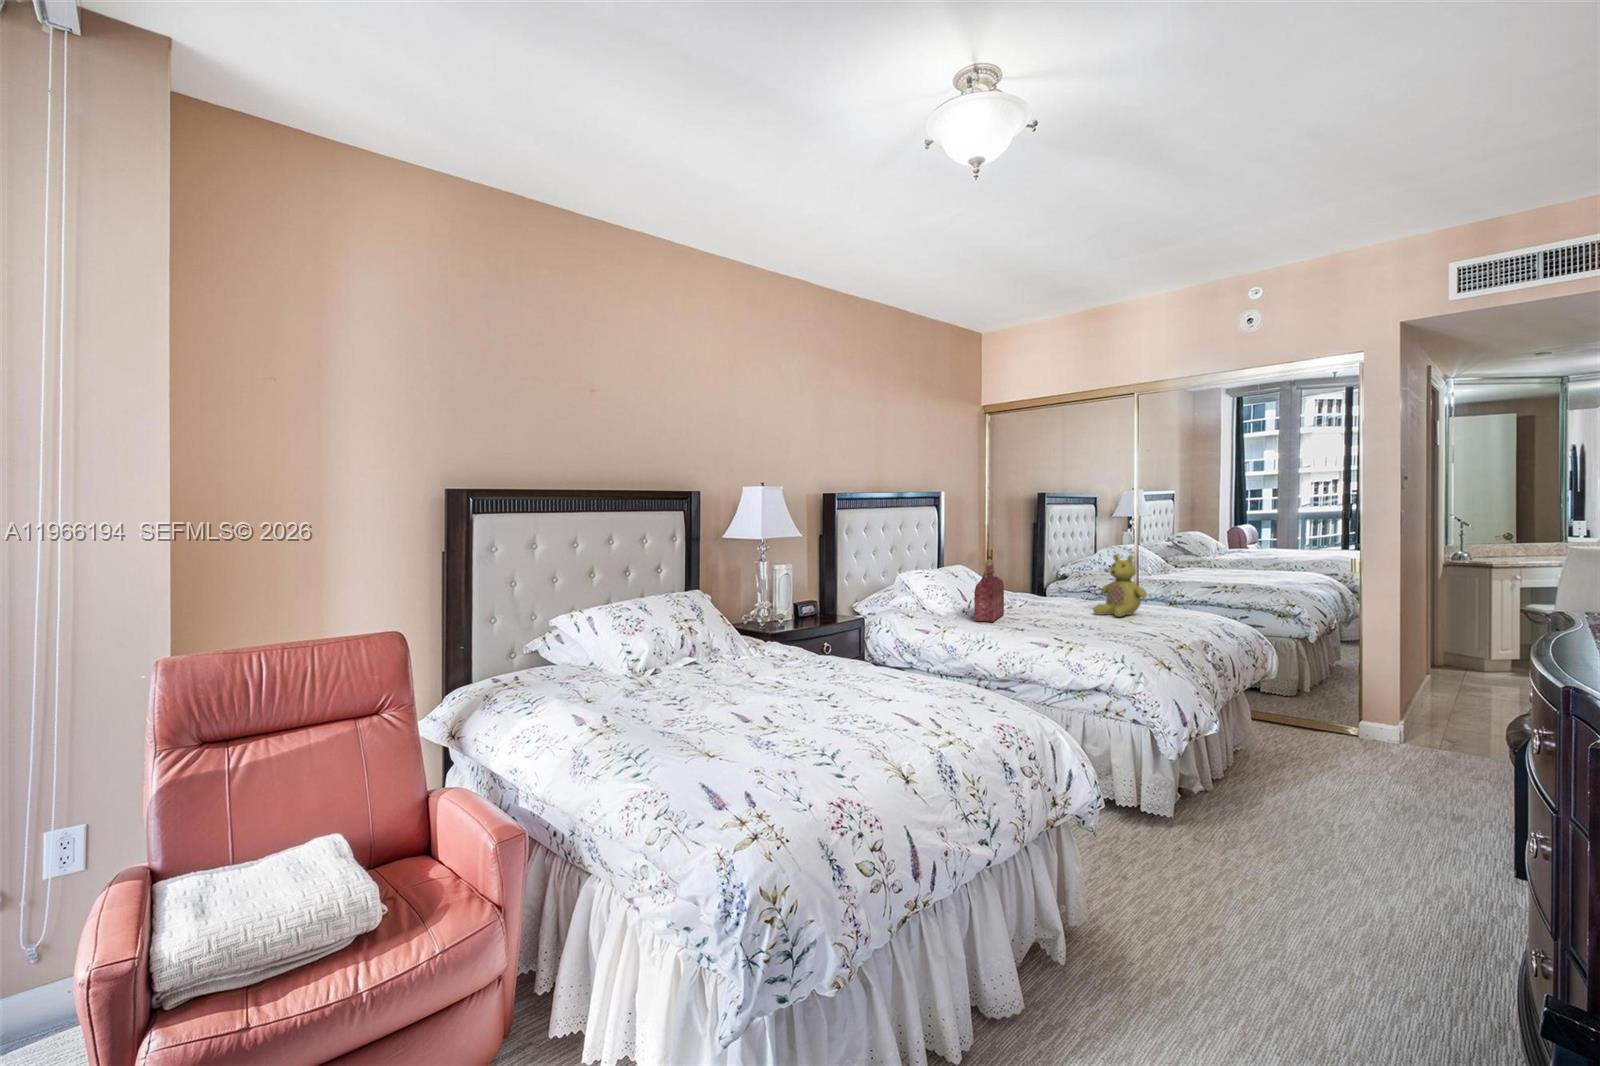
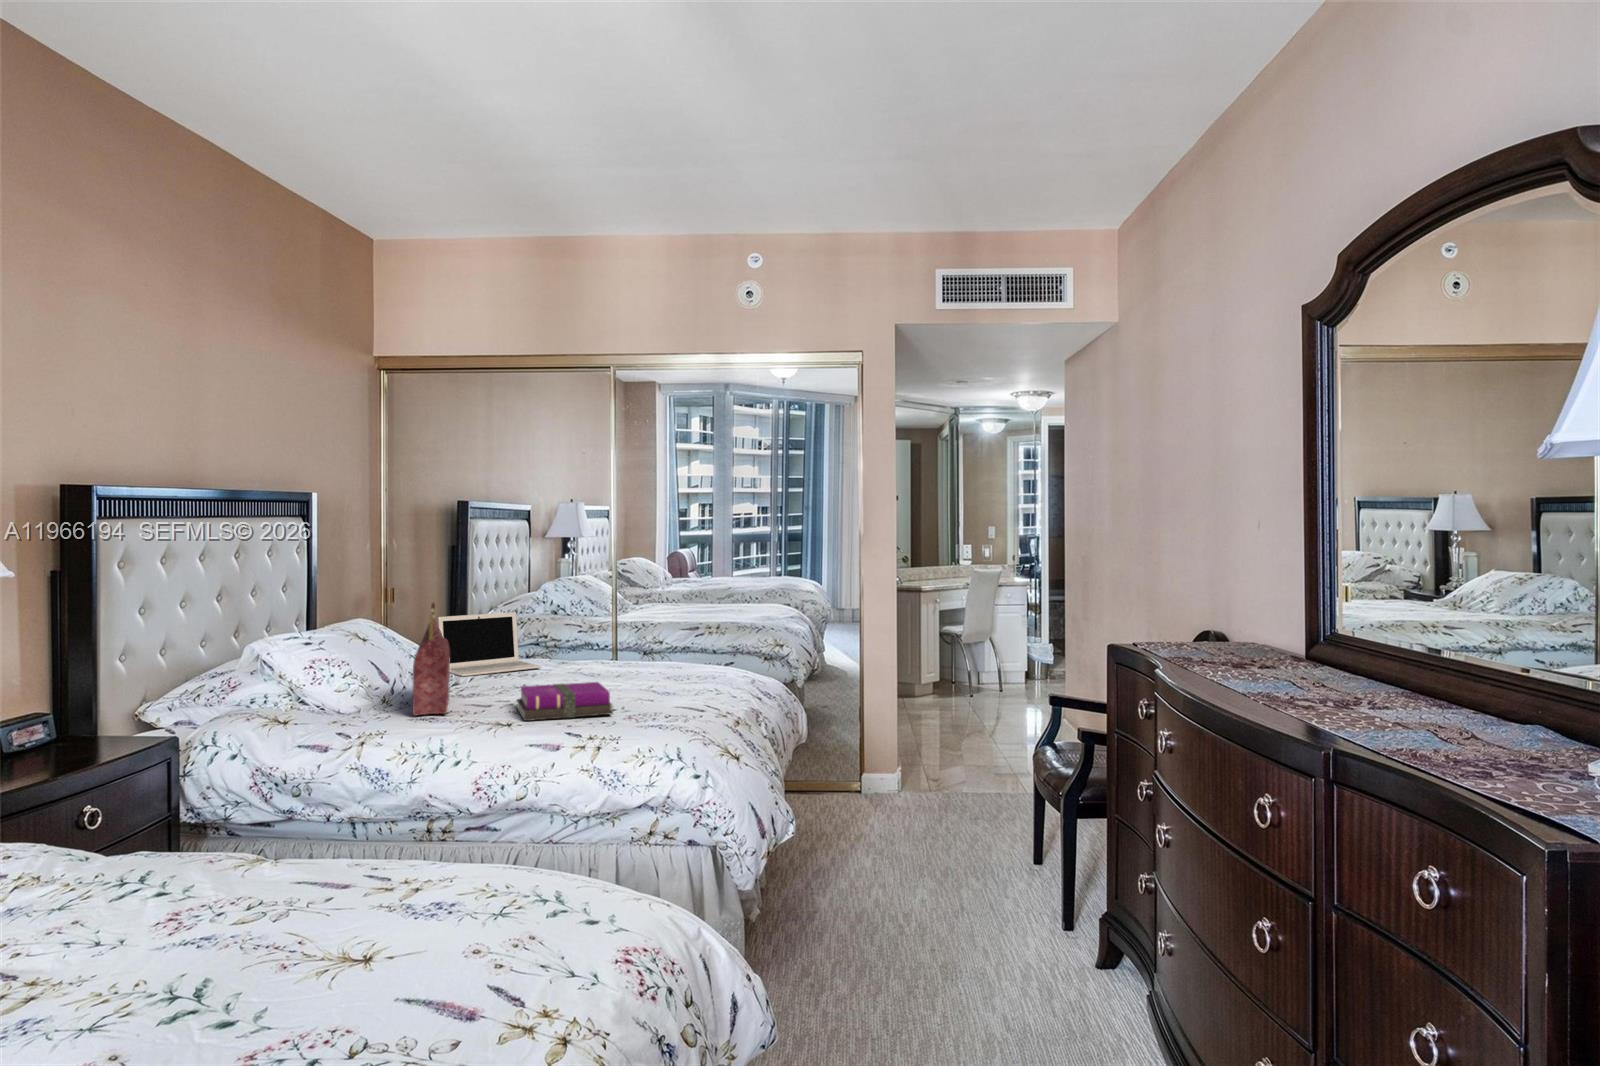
stuffed bear: present [1093,554,1147,617] -> none [575,592,646,682]
laptop: none [1012,568,1078,606] -> present [438,612,542,676]
notebook: none [1035,610,1094,633] -> present [517,682,613,721]

